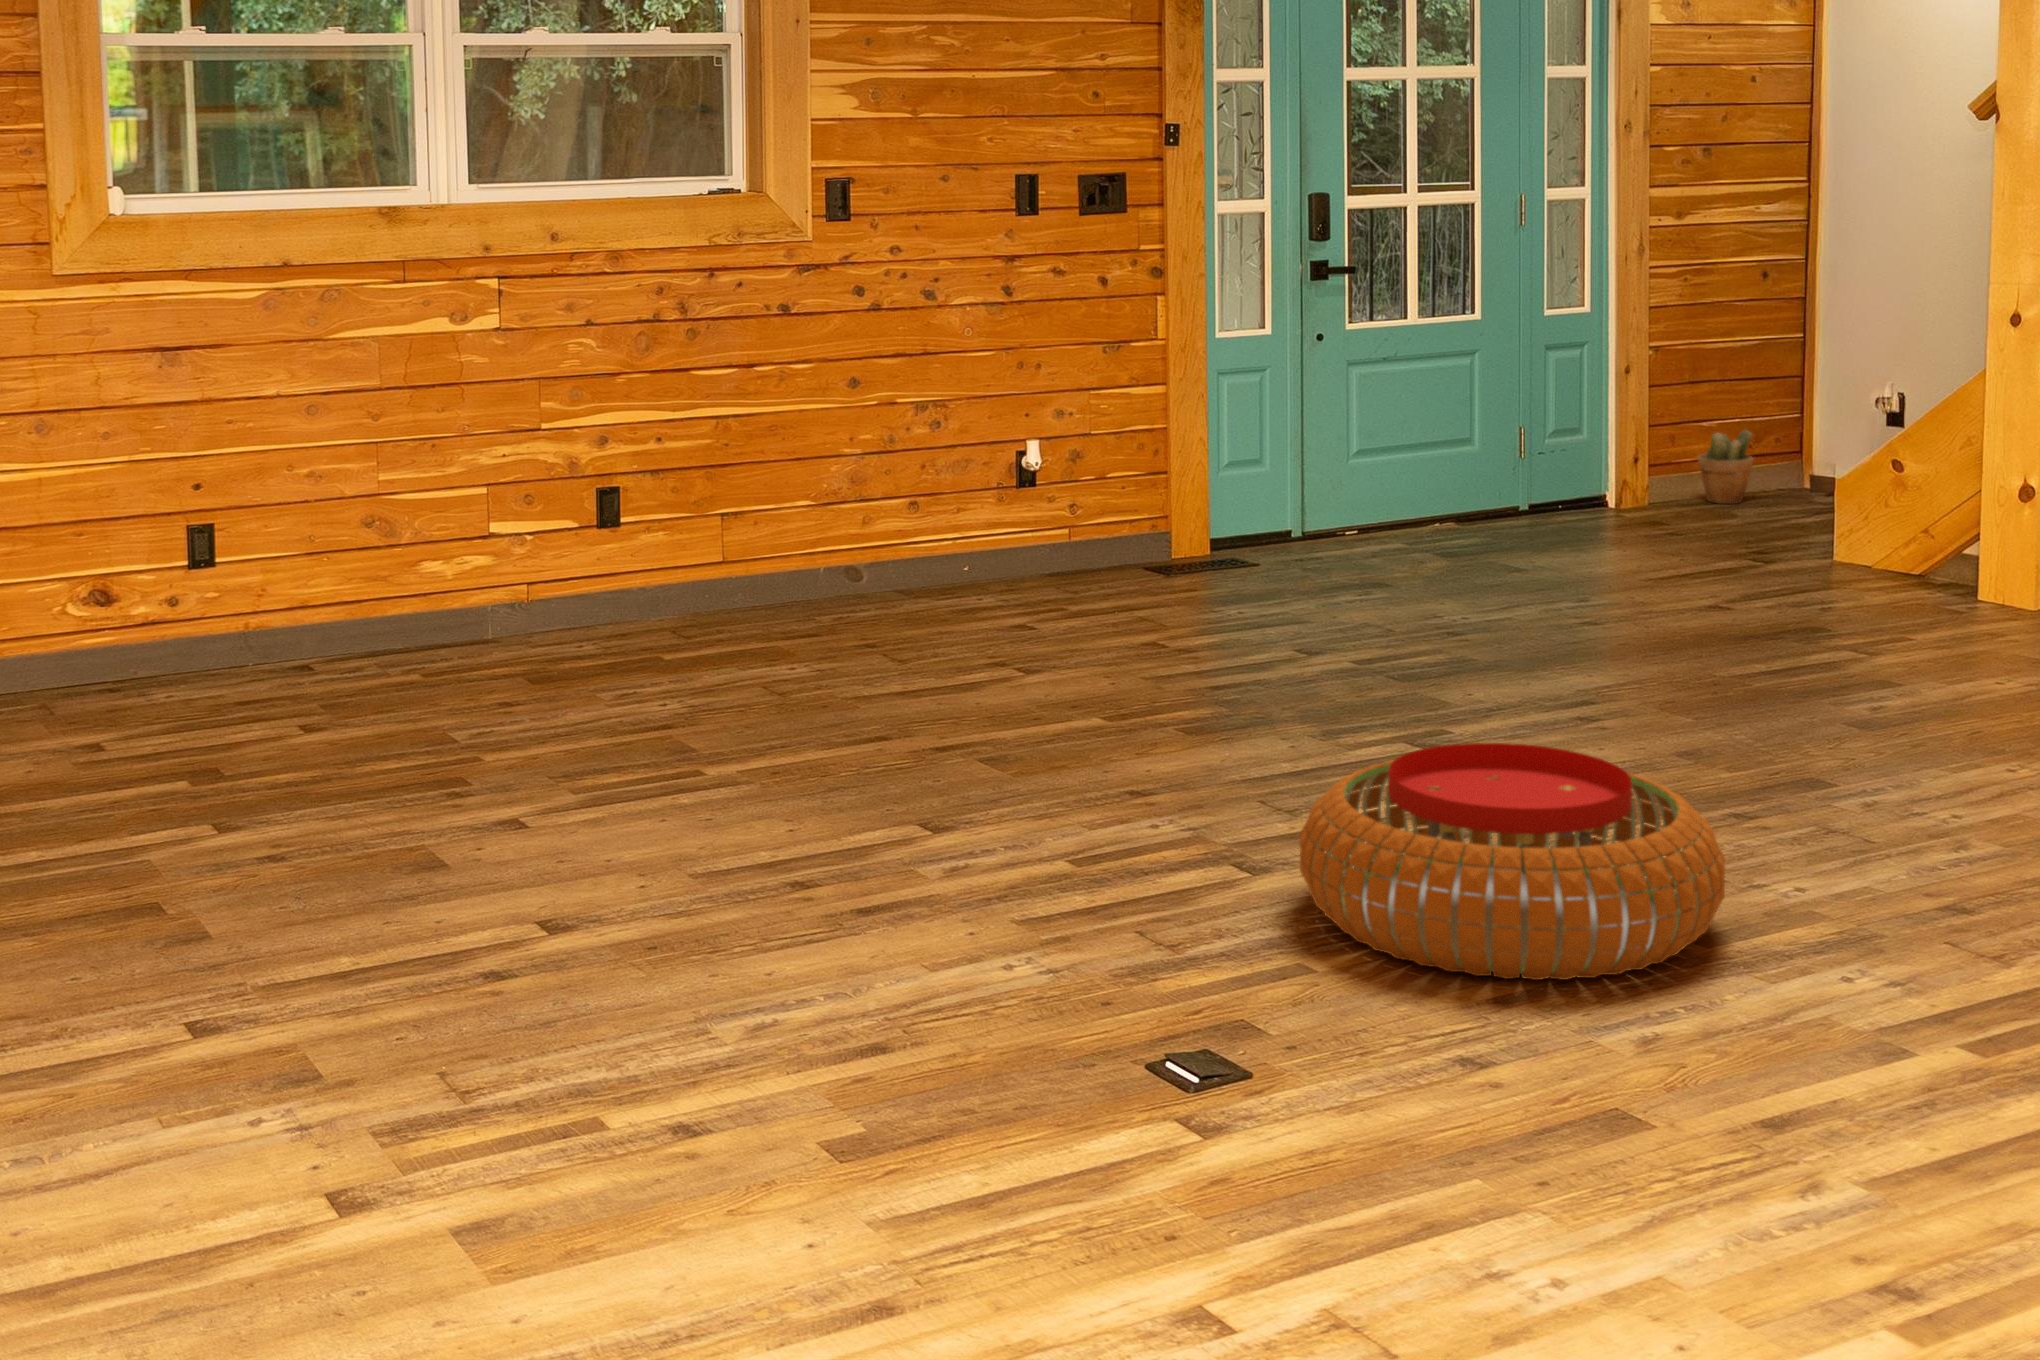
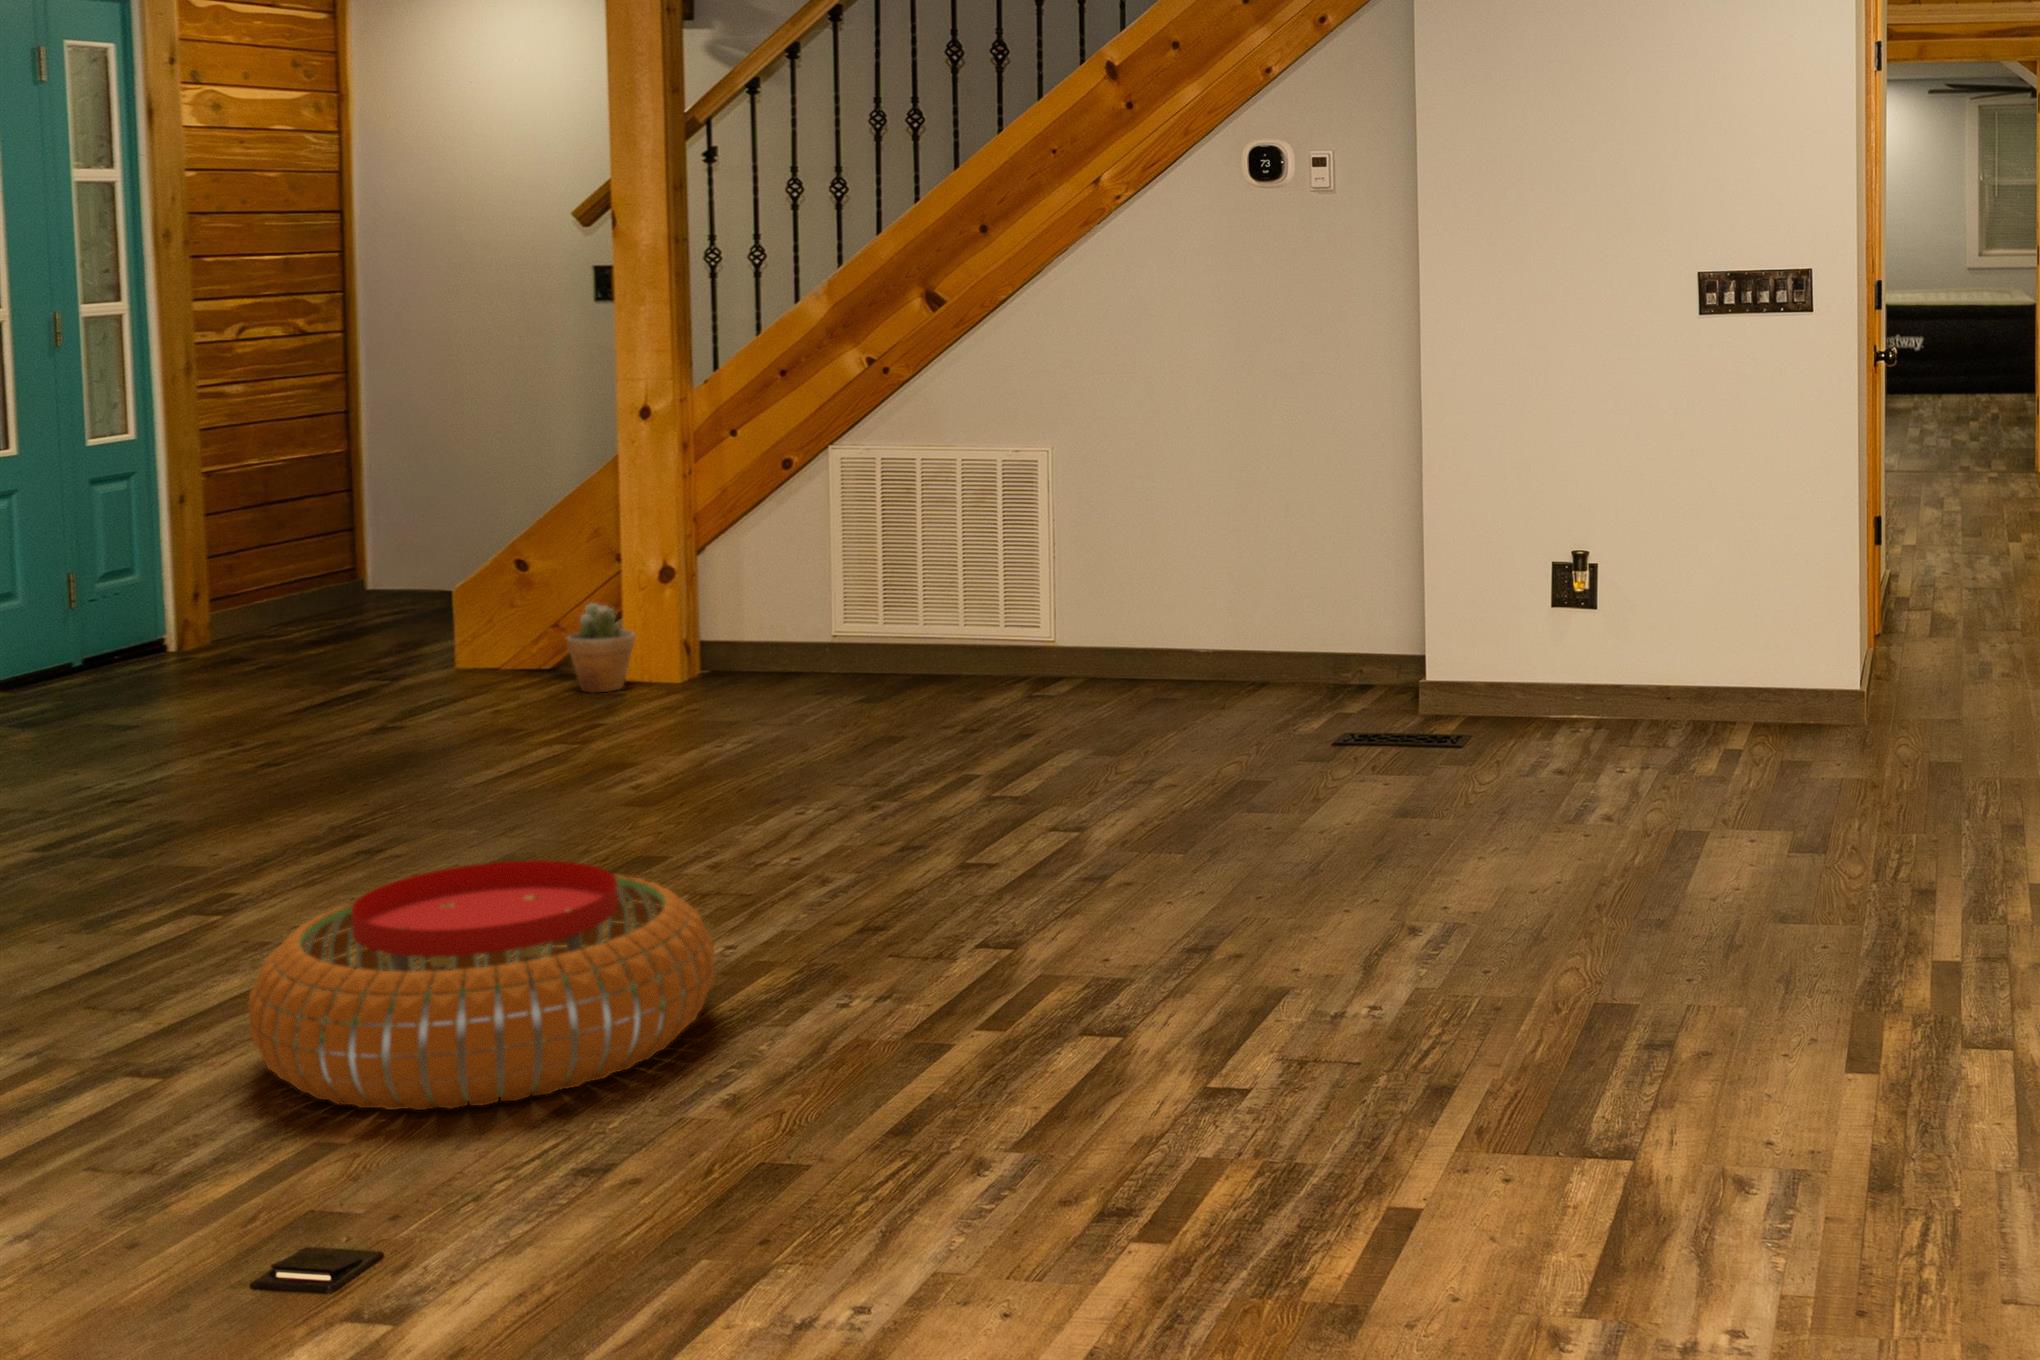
potted plant: present [1698,430,1753,504] -> present [567,603,635,693]

